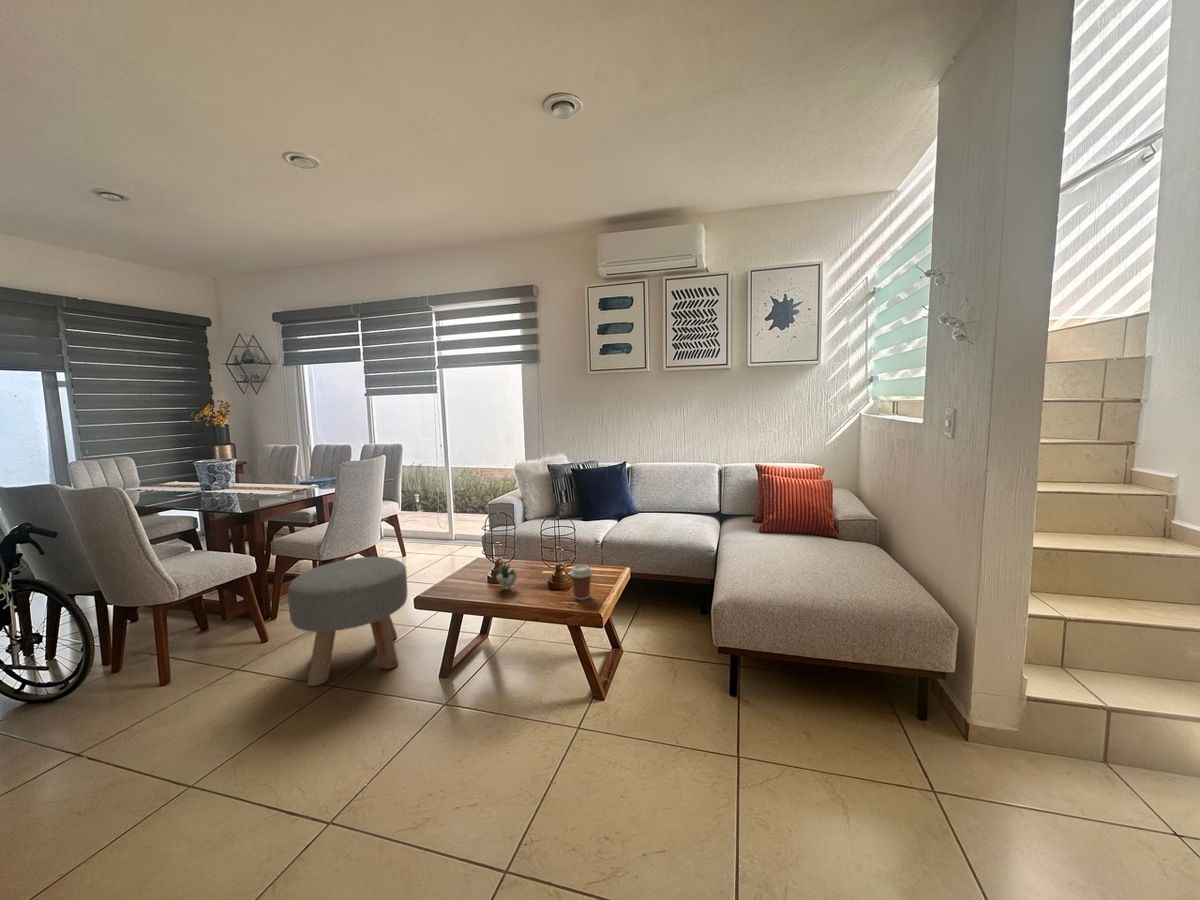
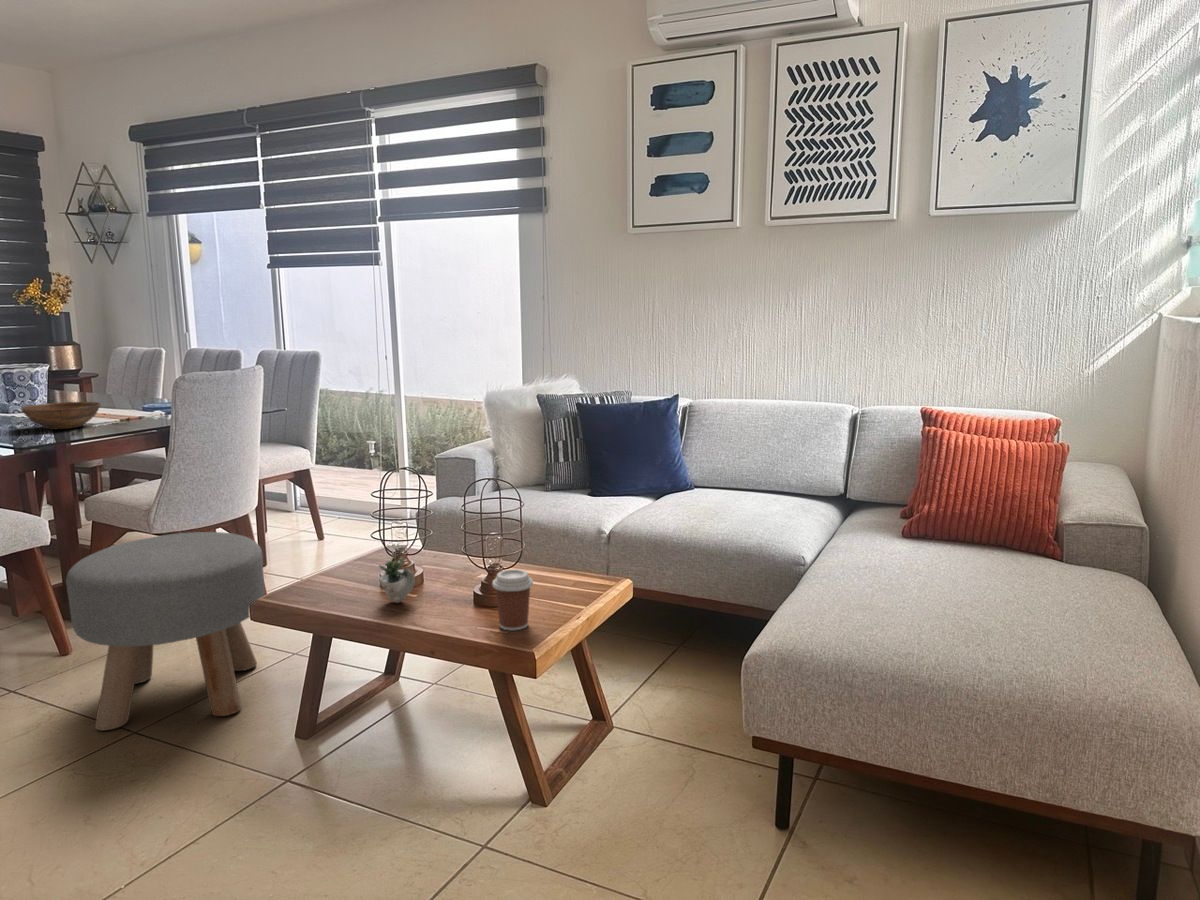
bowl: none [228,481,280,500] -> present [21,402,101,429]

